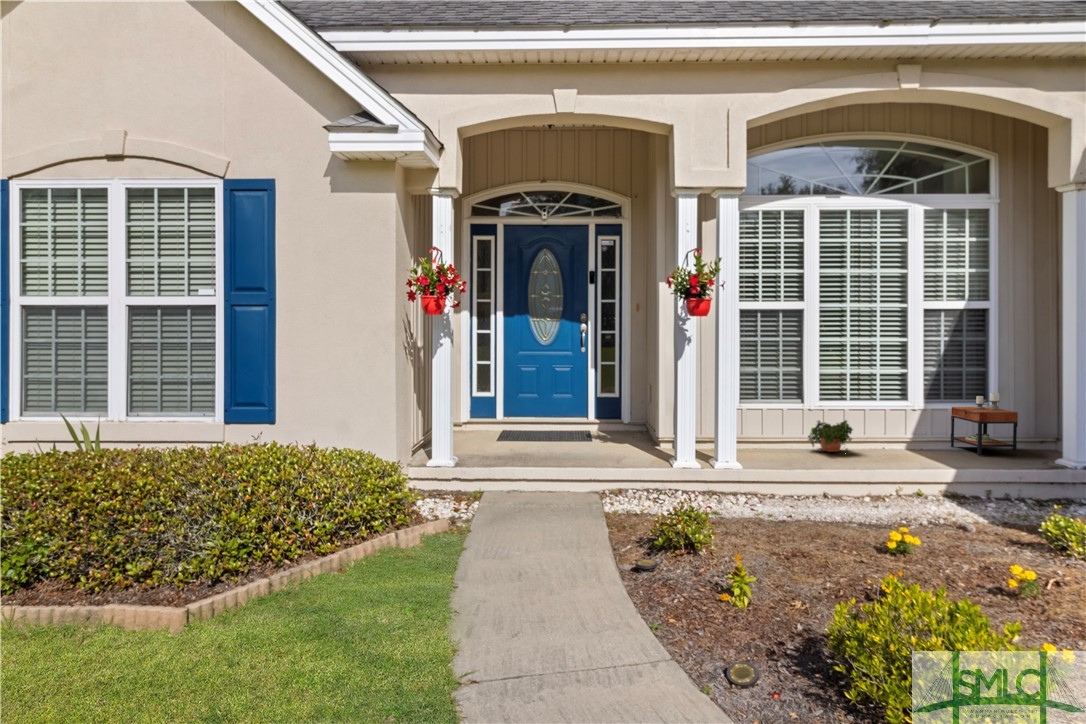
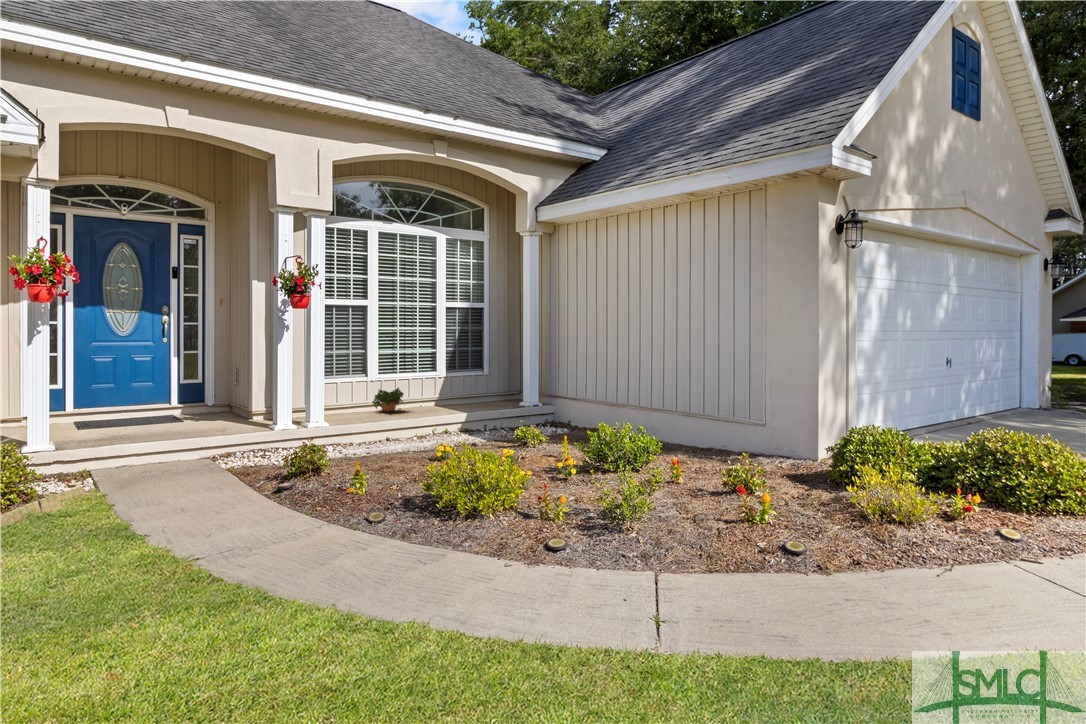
side table: present [951,393,1018,456] -> none [463,365,500,406]

